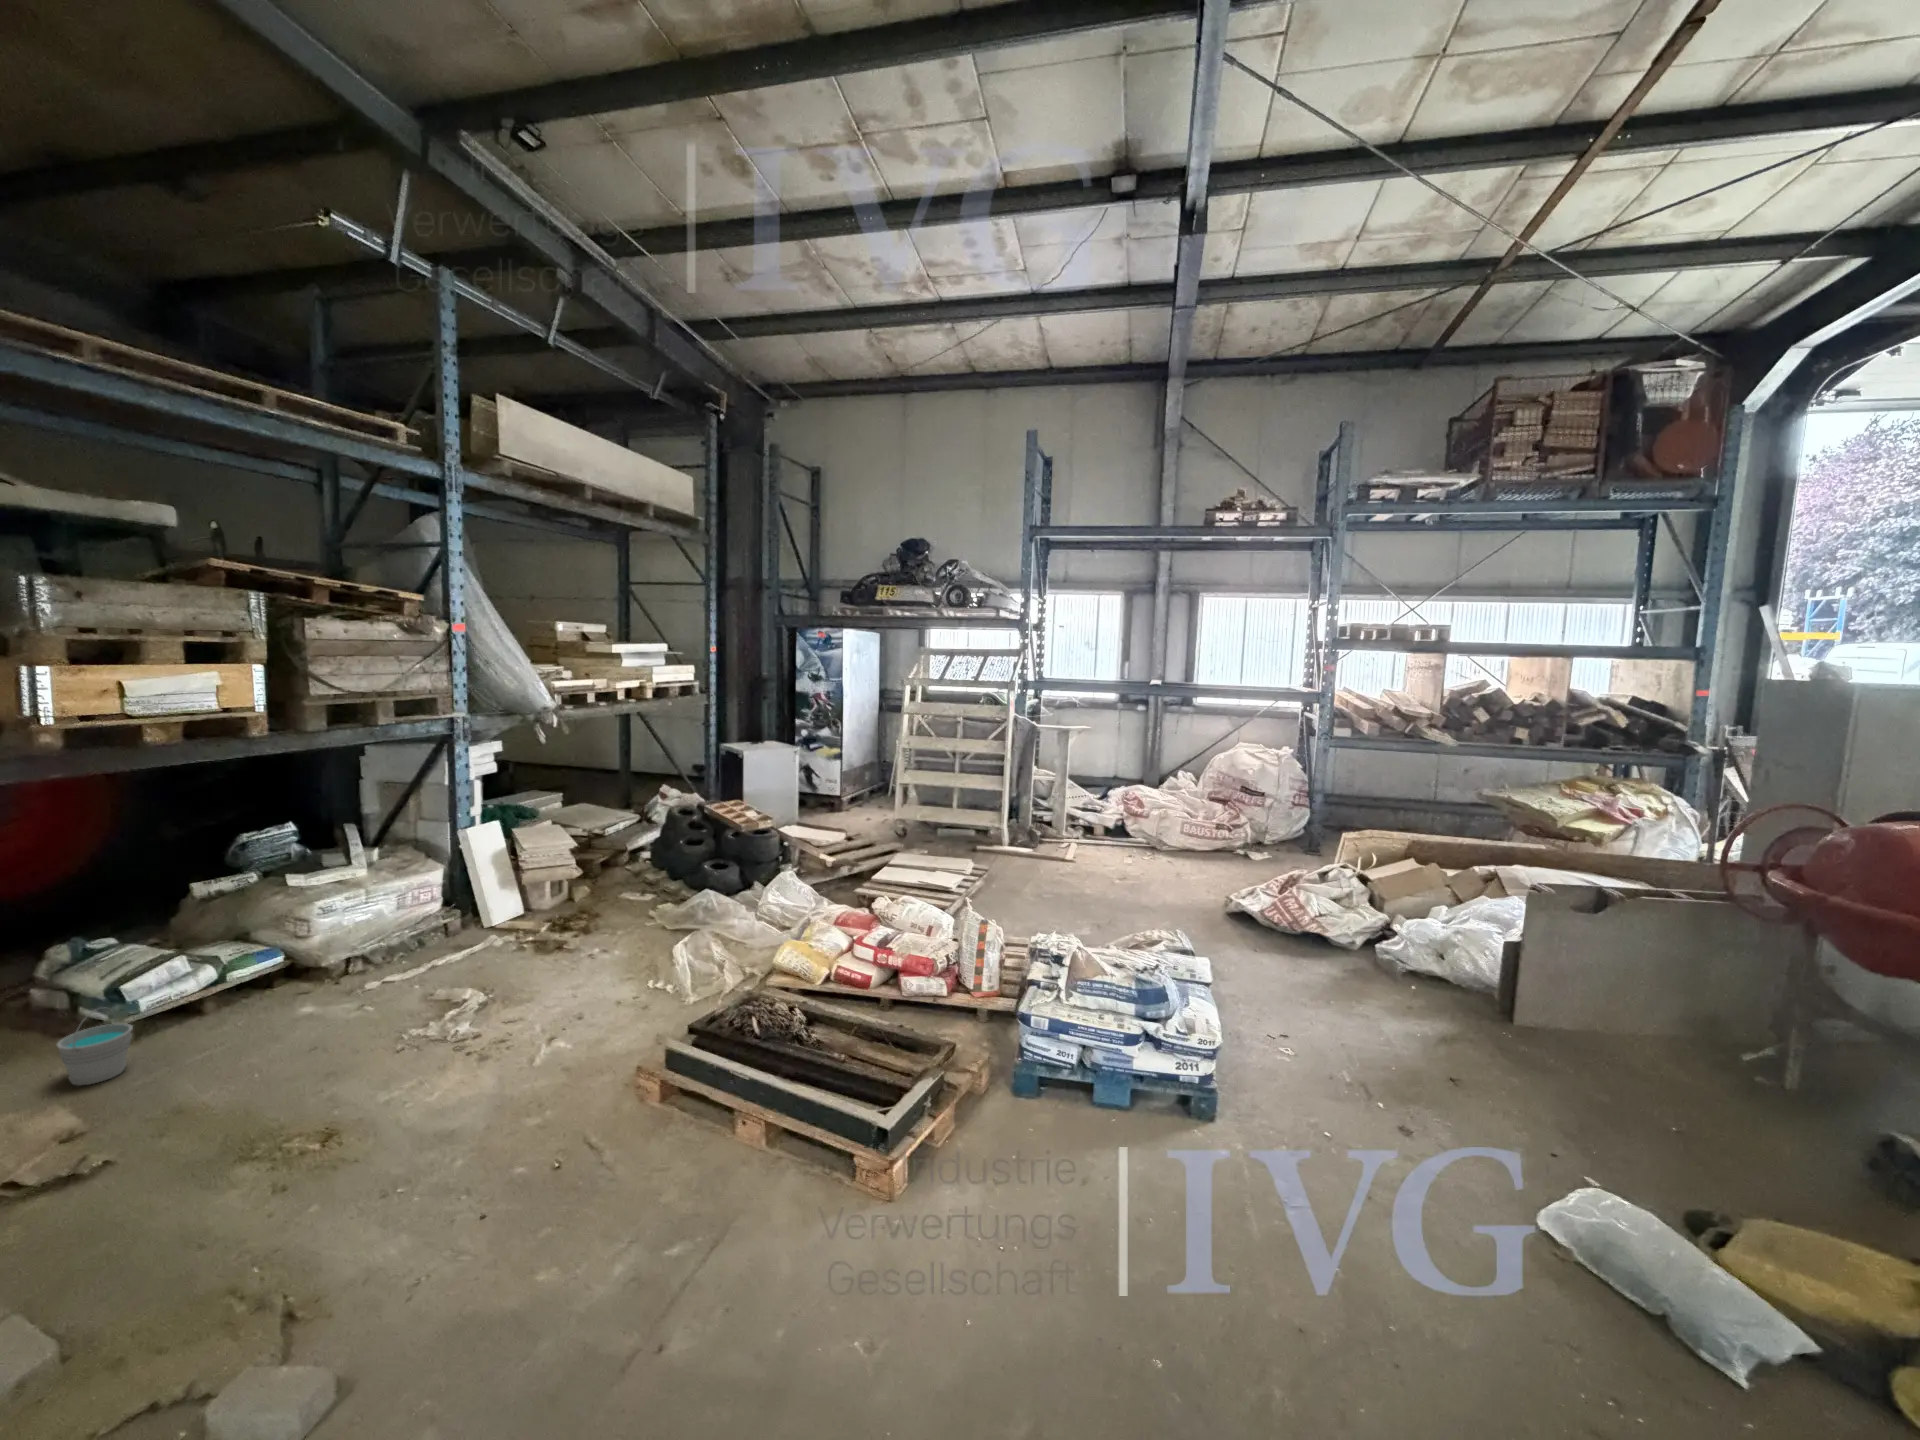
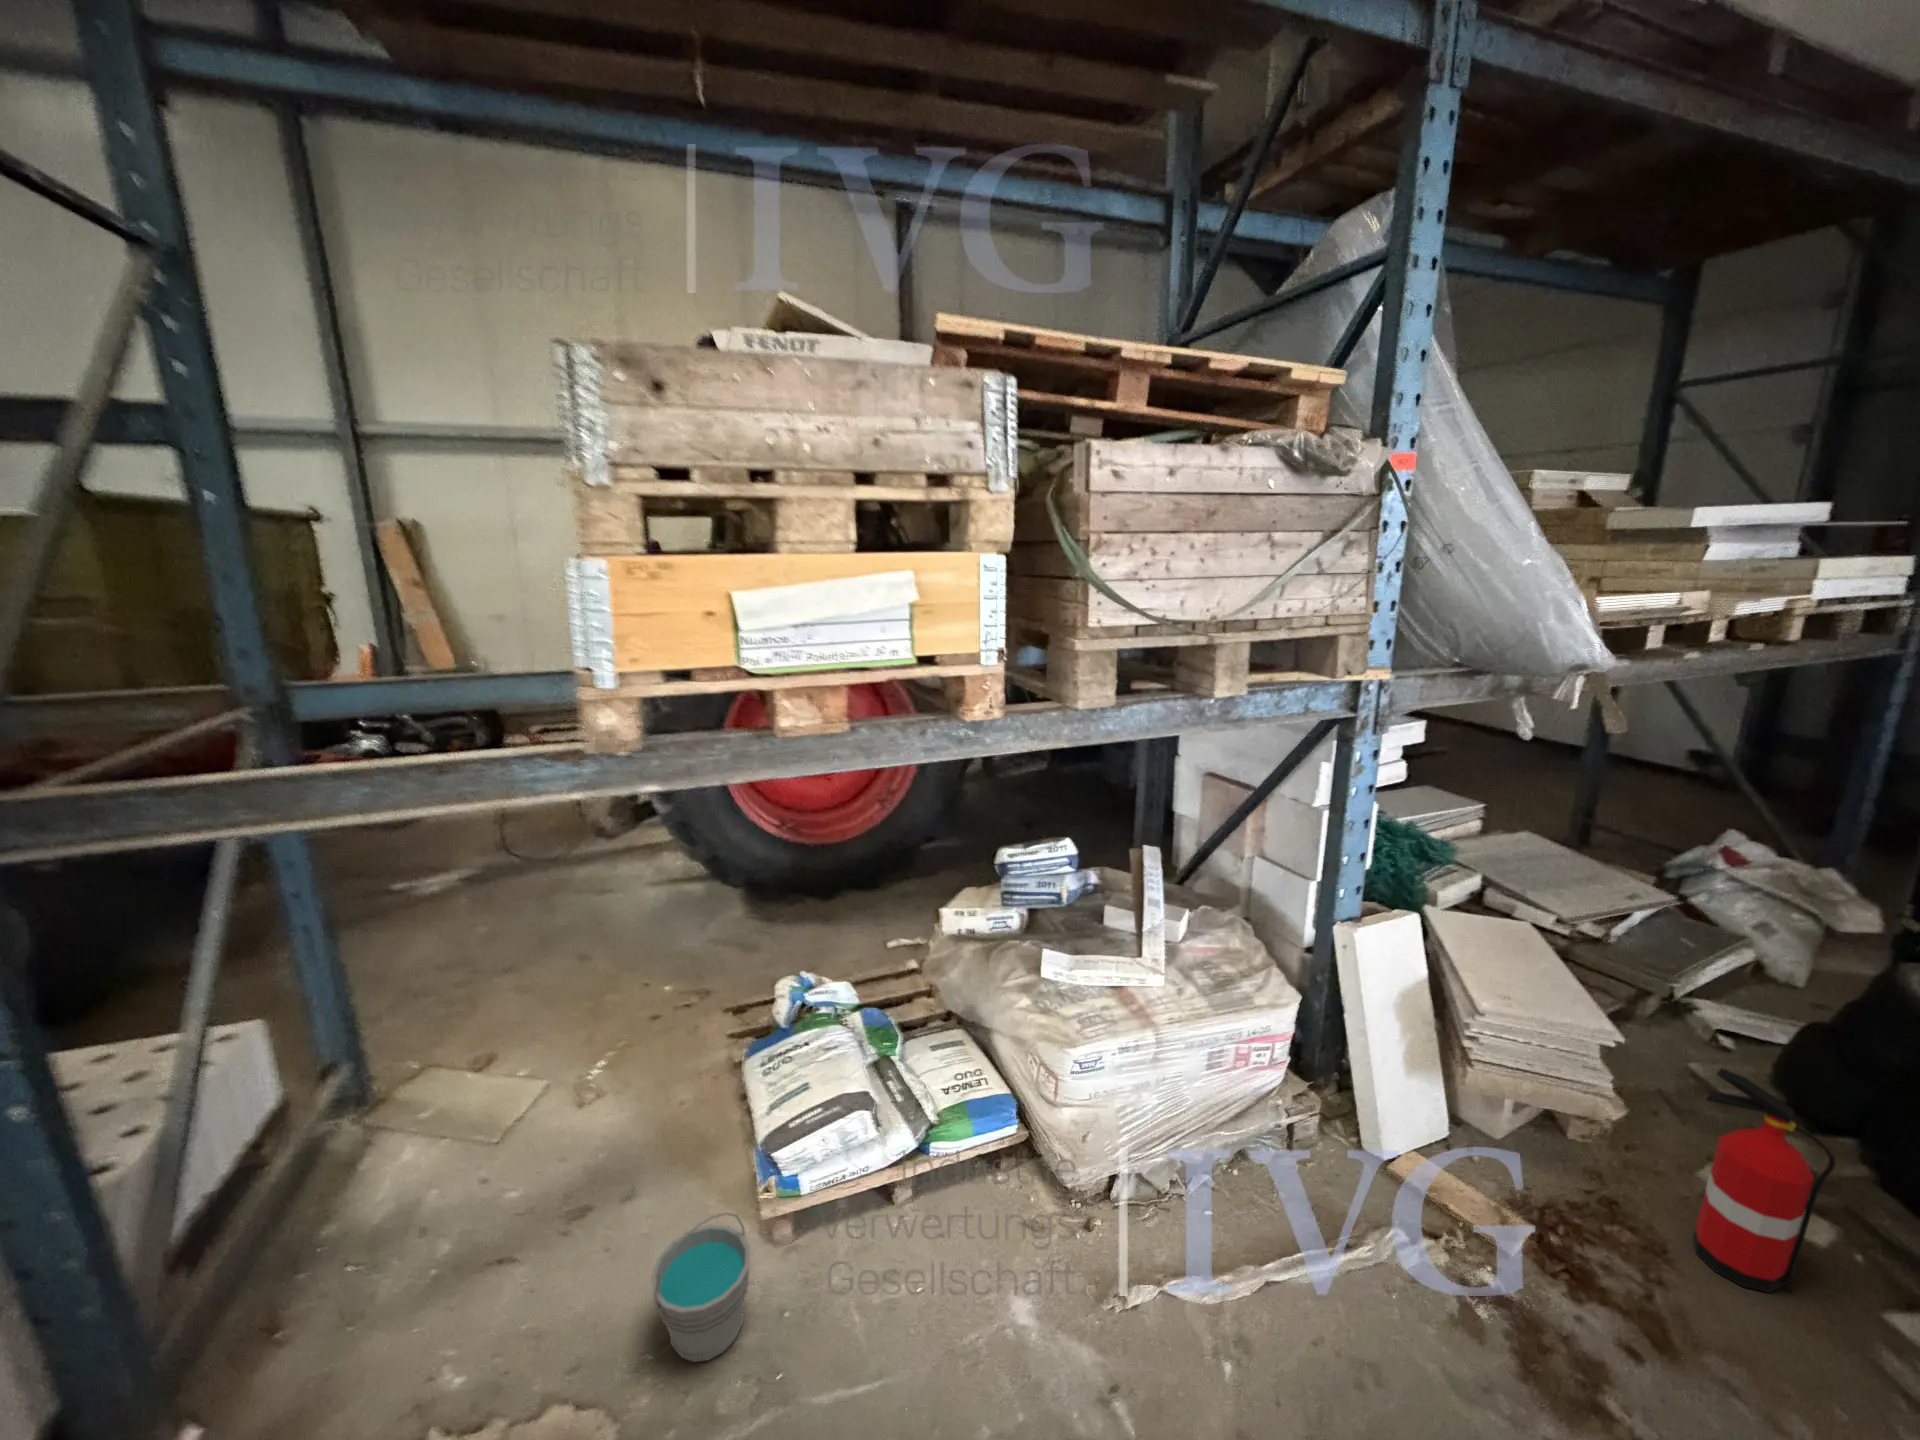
fire extinguisher: none [603,843,636,914] -> present [1693,1068,1835,1292]

